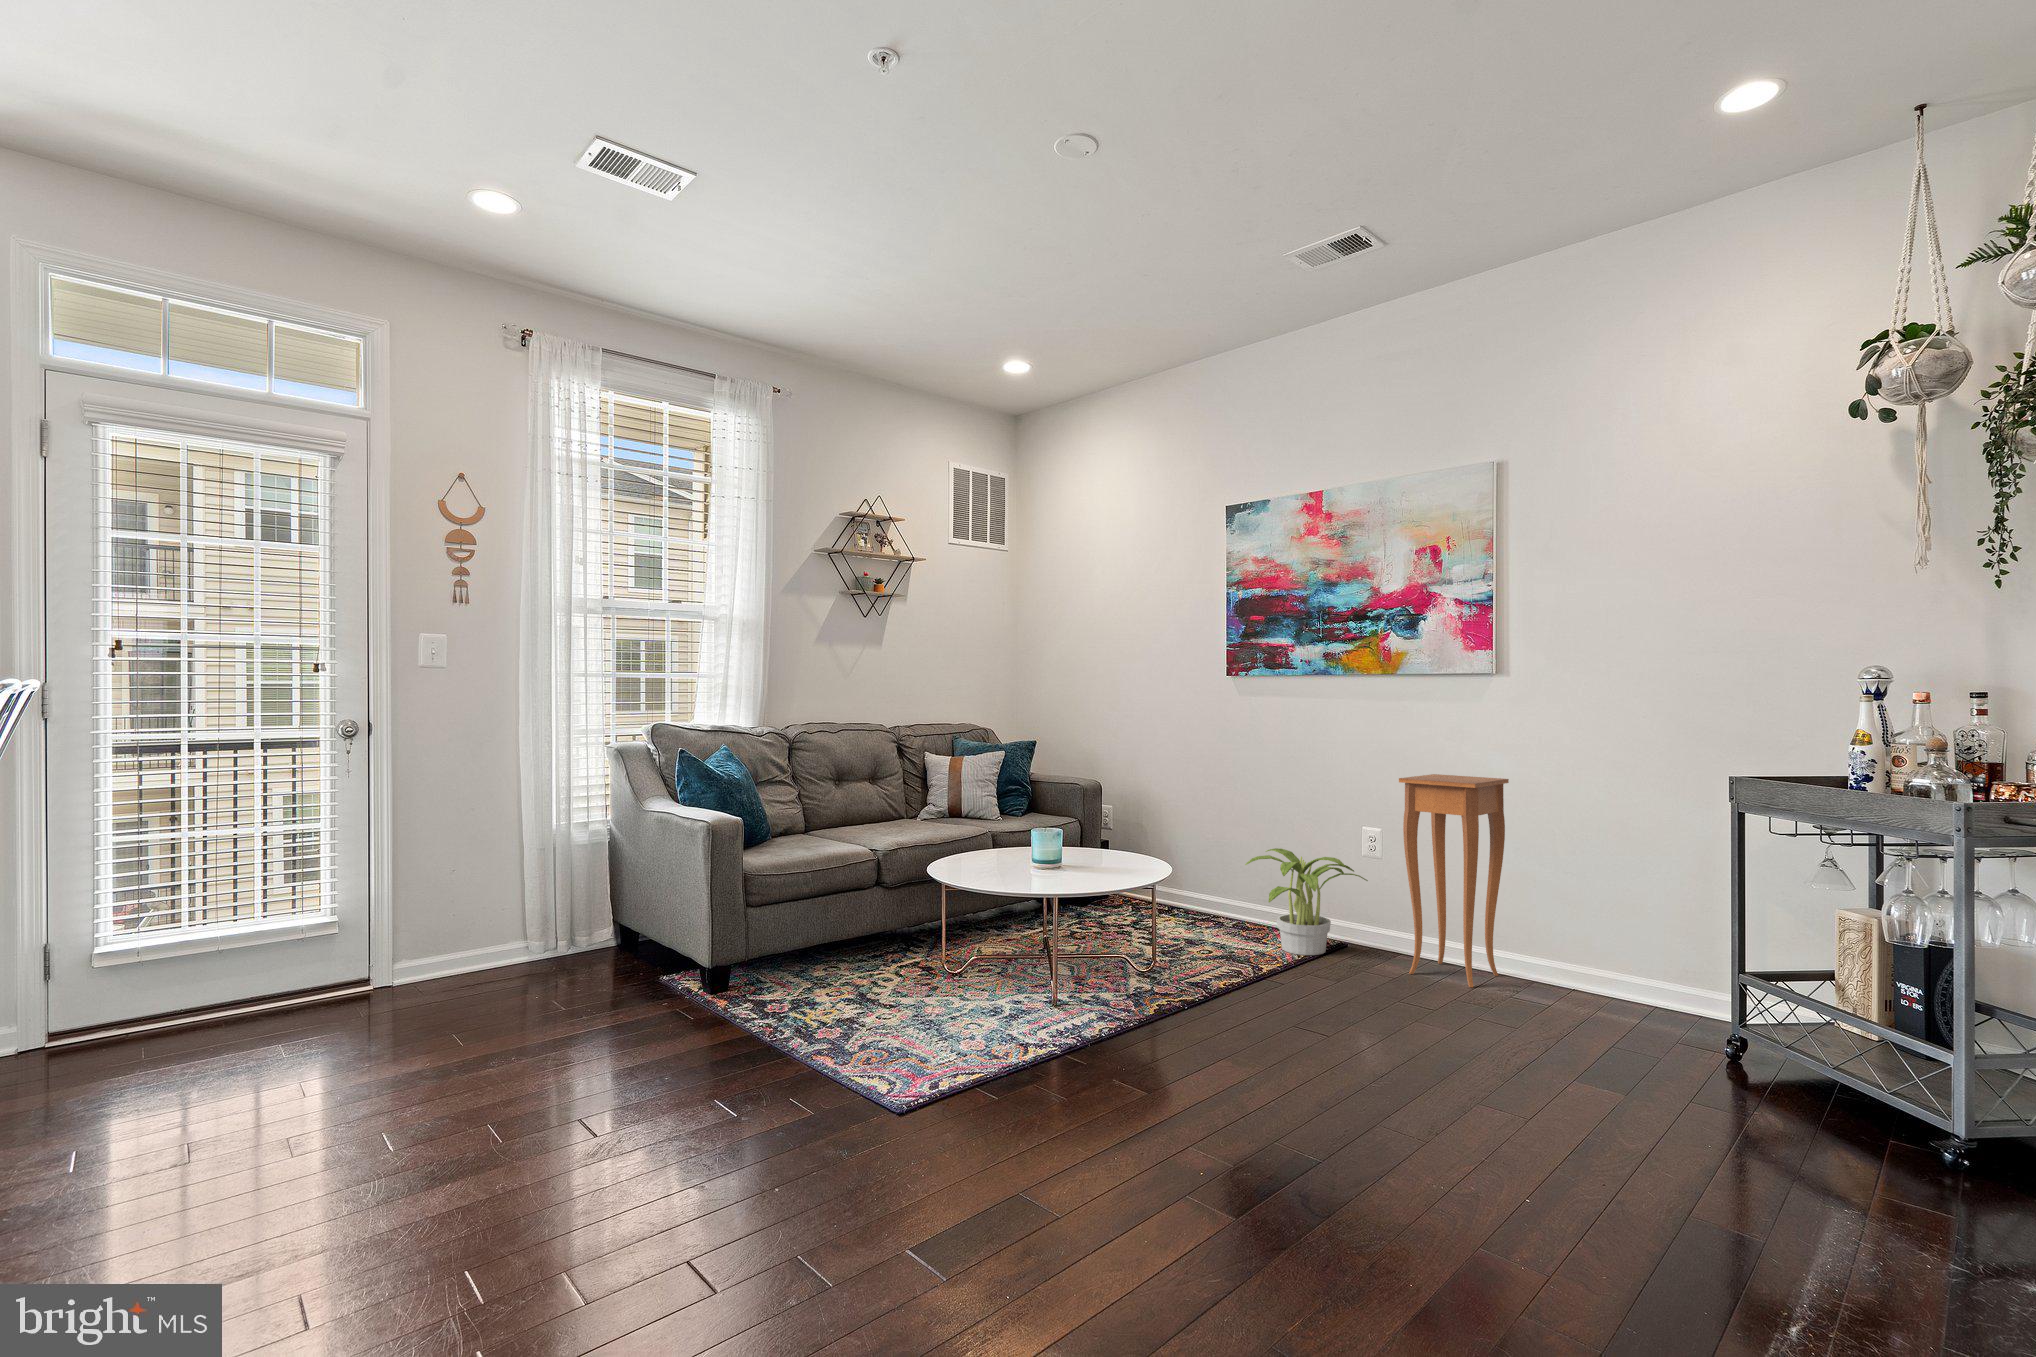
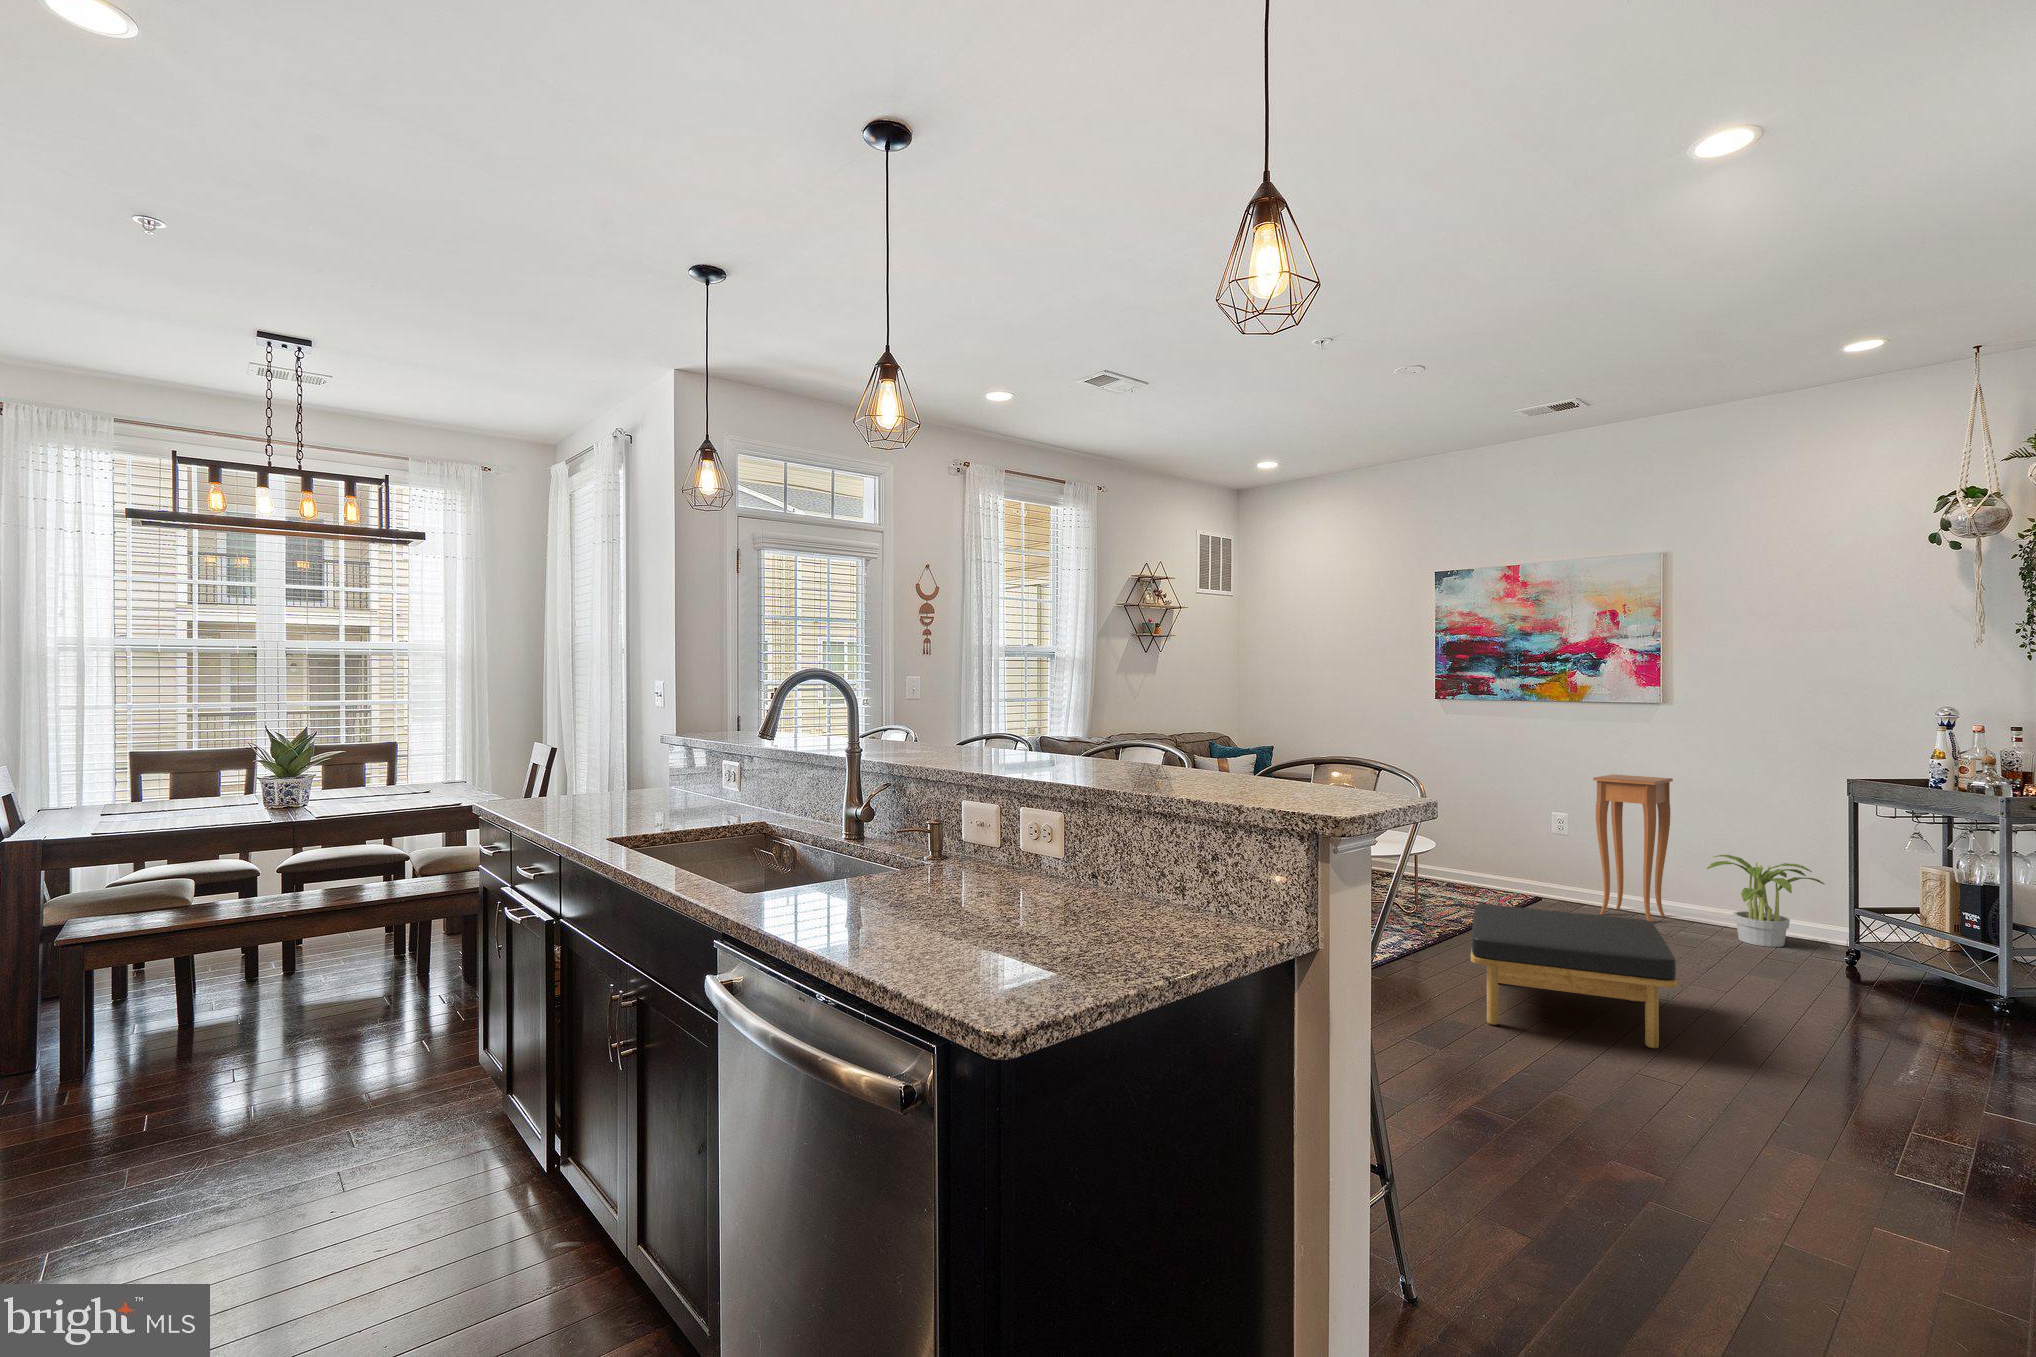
potted plant: present [1245,848,1368,955] -> present [1707,855,1824,947]
ottoman: none [1041,980,1389,1275] -> present [1471,904,1677,1048]

